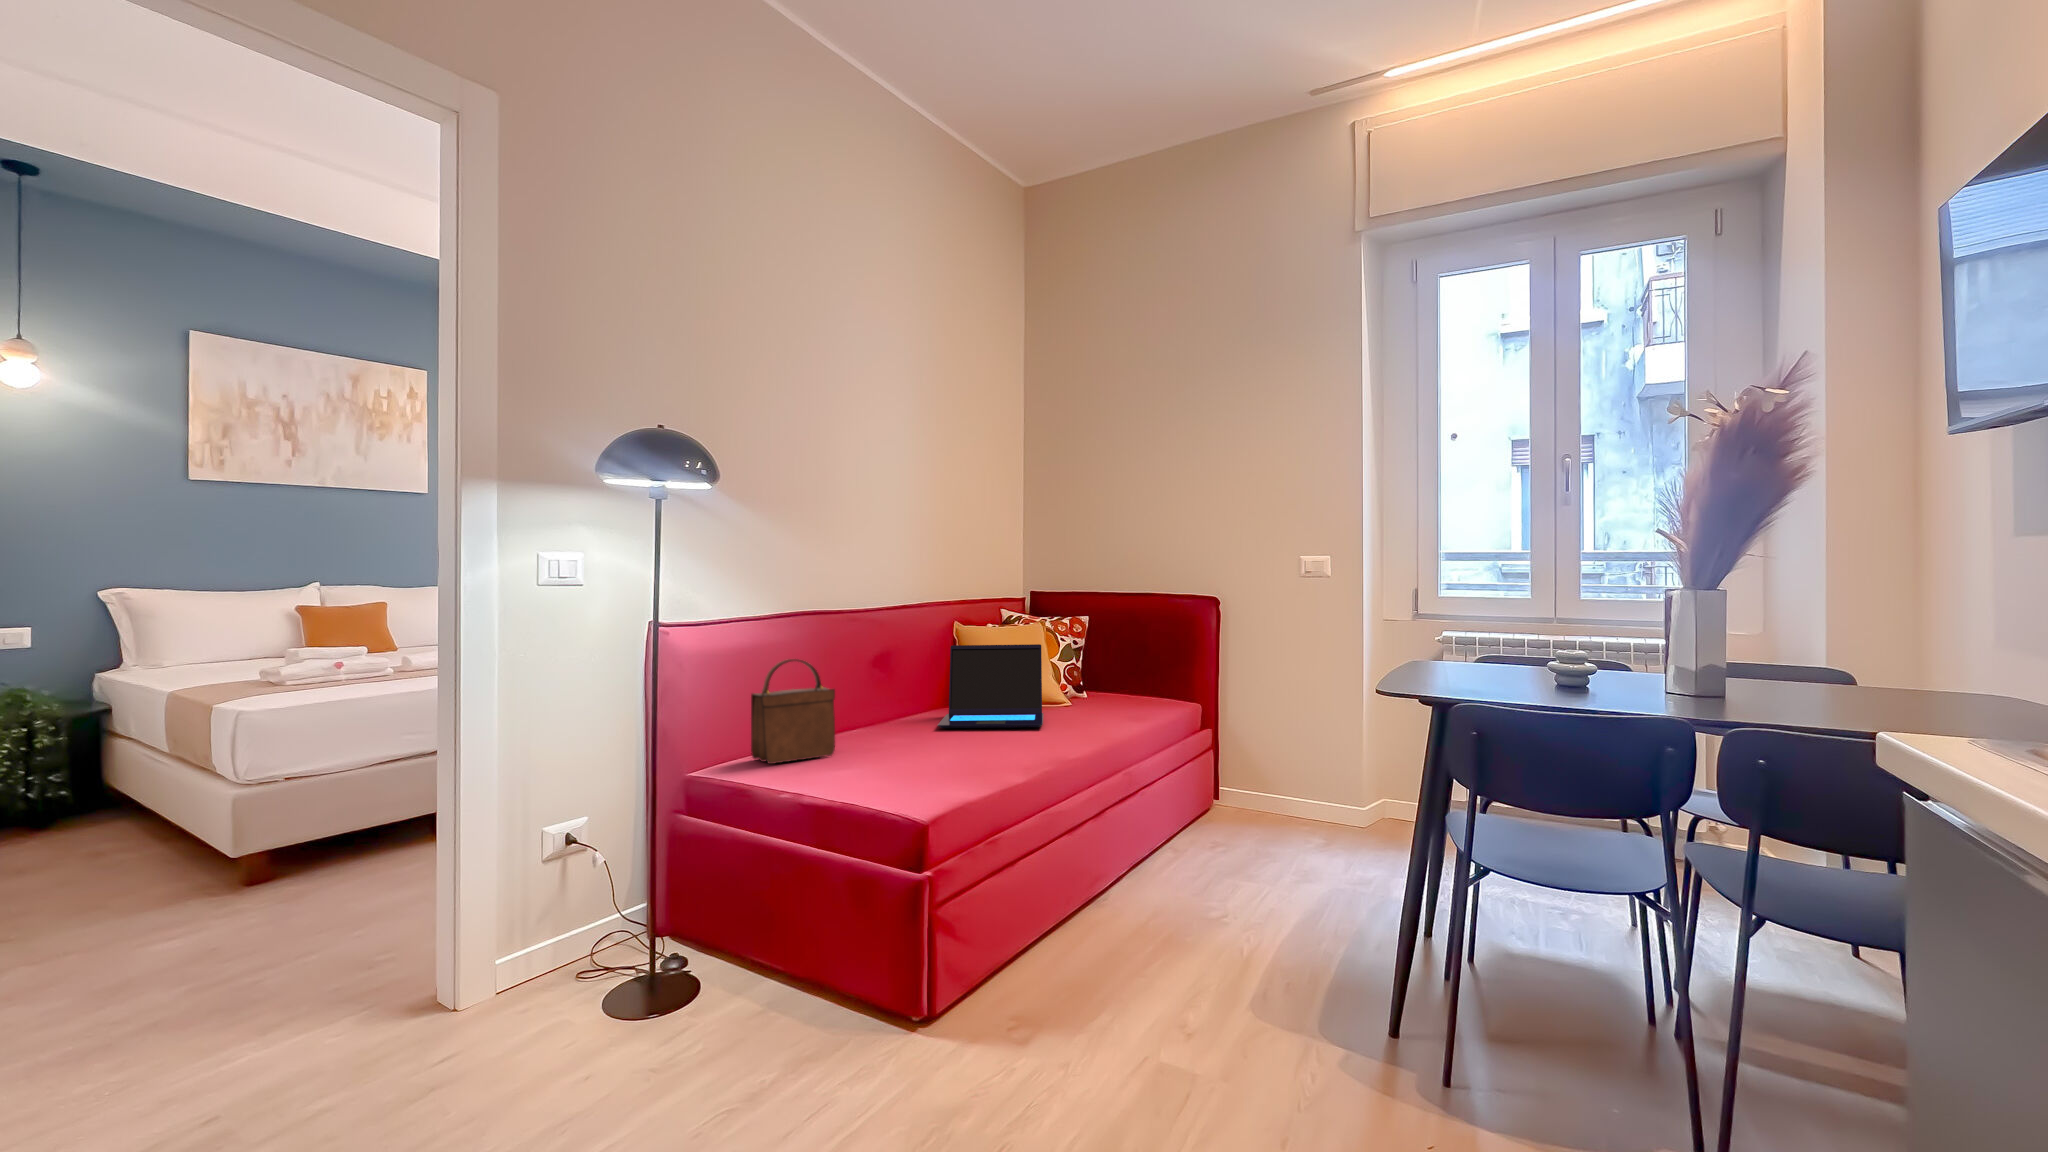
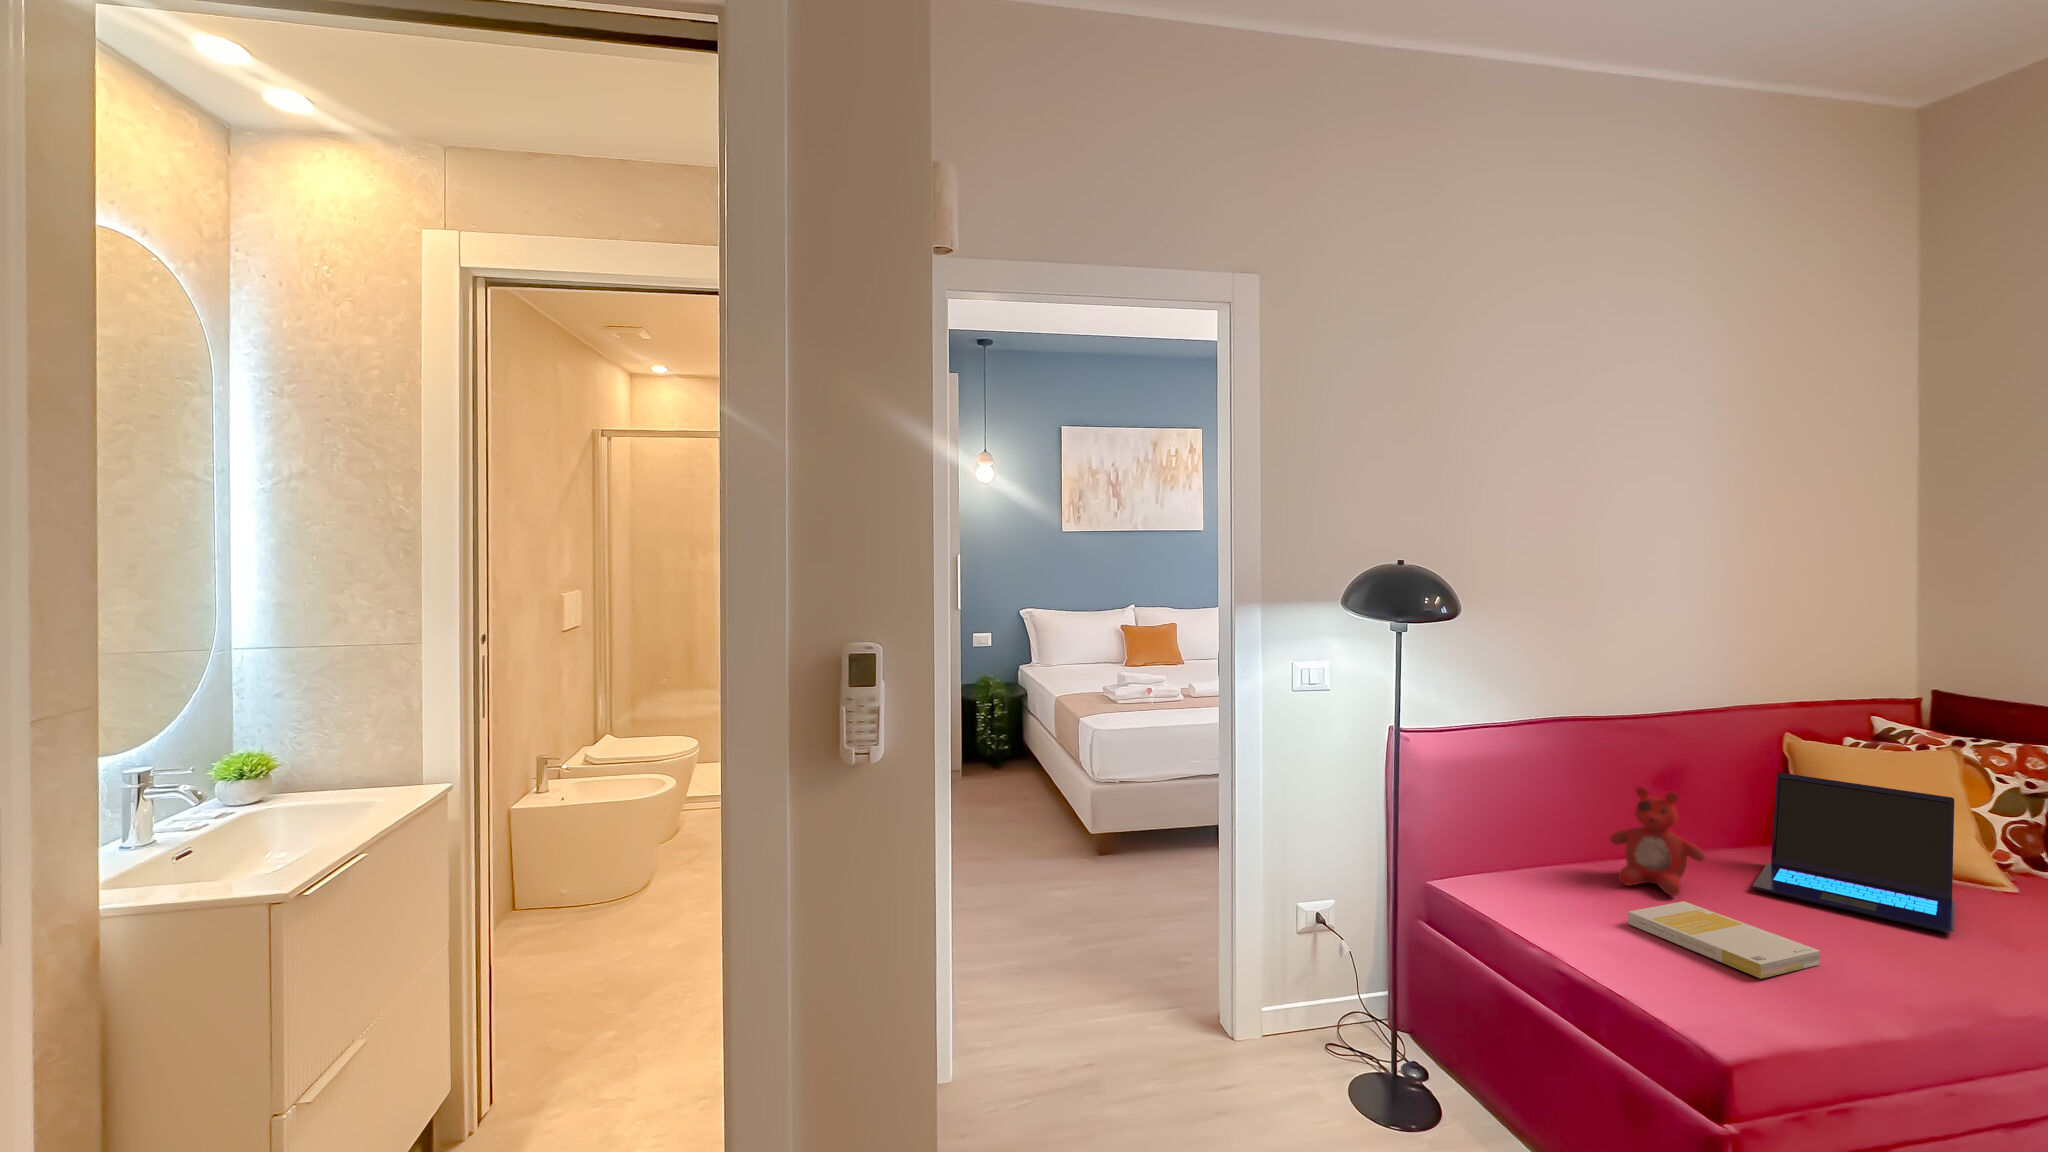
stuffed bear: none [843,658,908,741] -> present [1610,787,1705,896]
handbag: present [751,659,835,764] -> none [1496,786,1602,904]
book: none [855,739,975,769] -> present [1628,901,1820,978]

